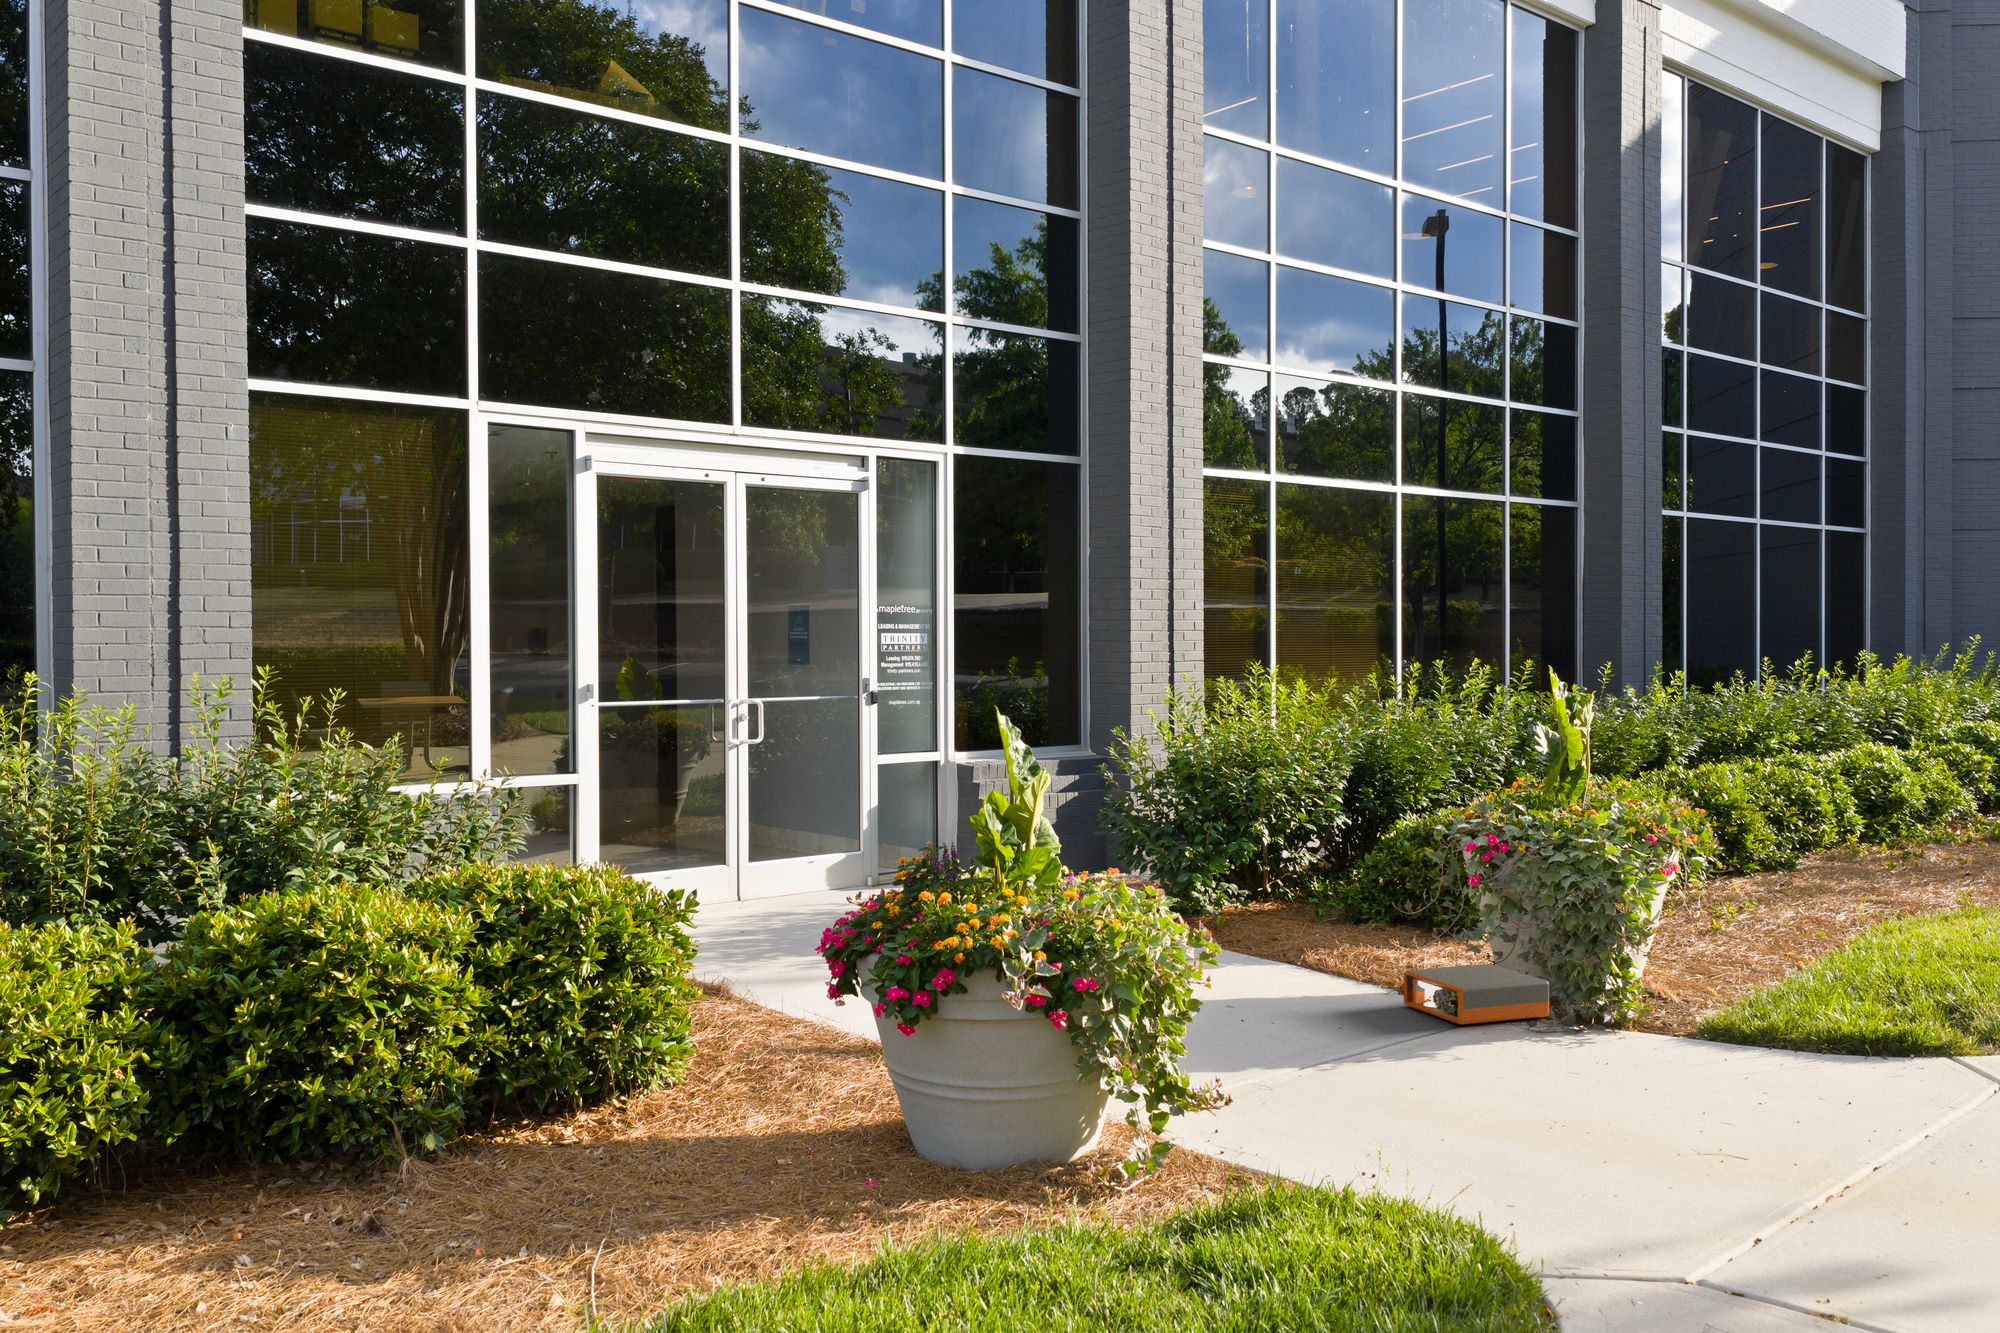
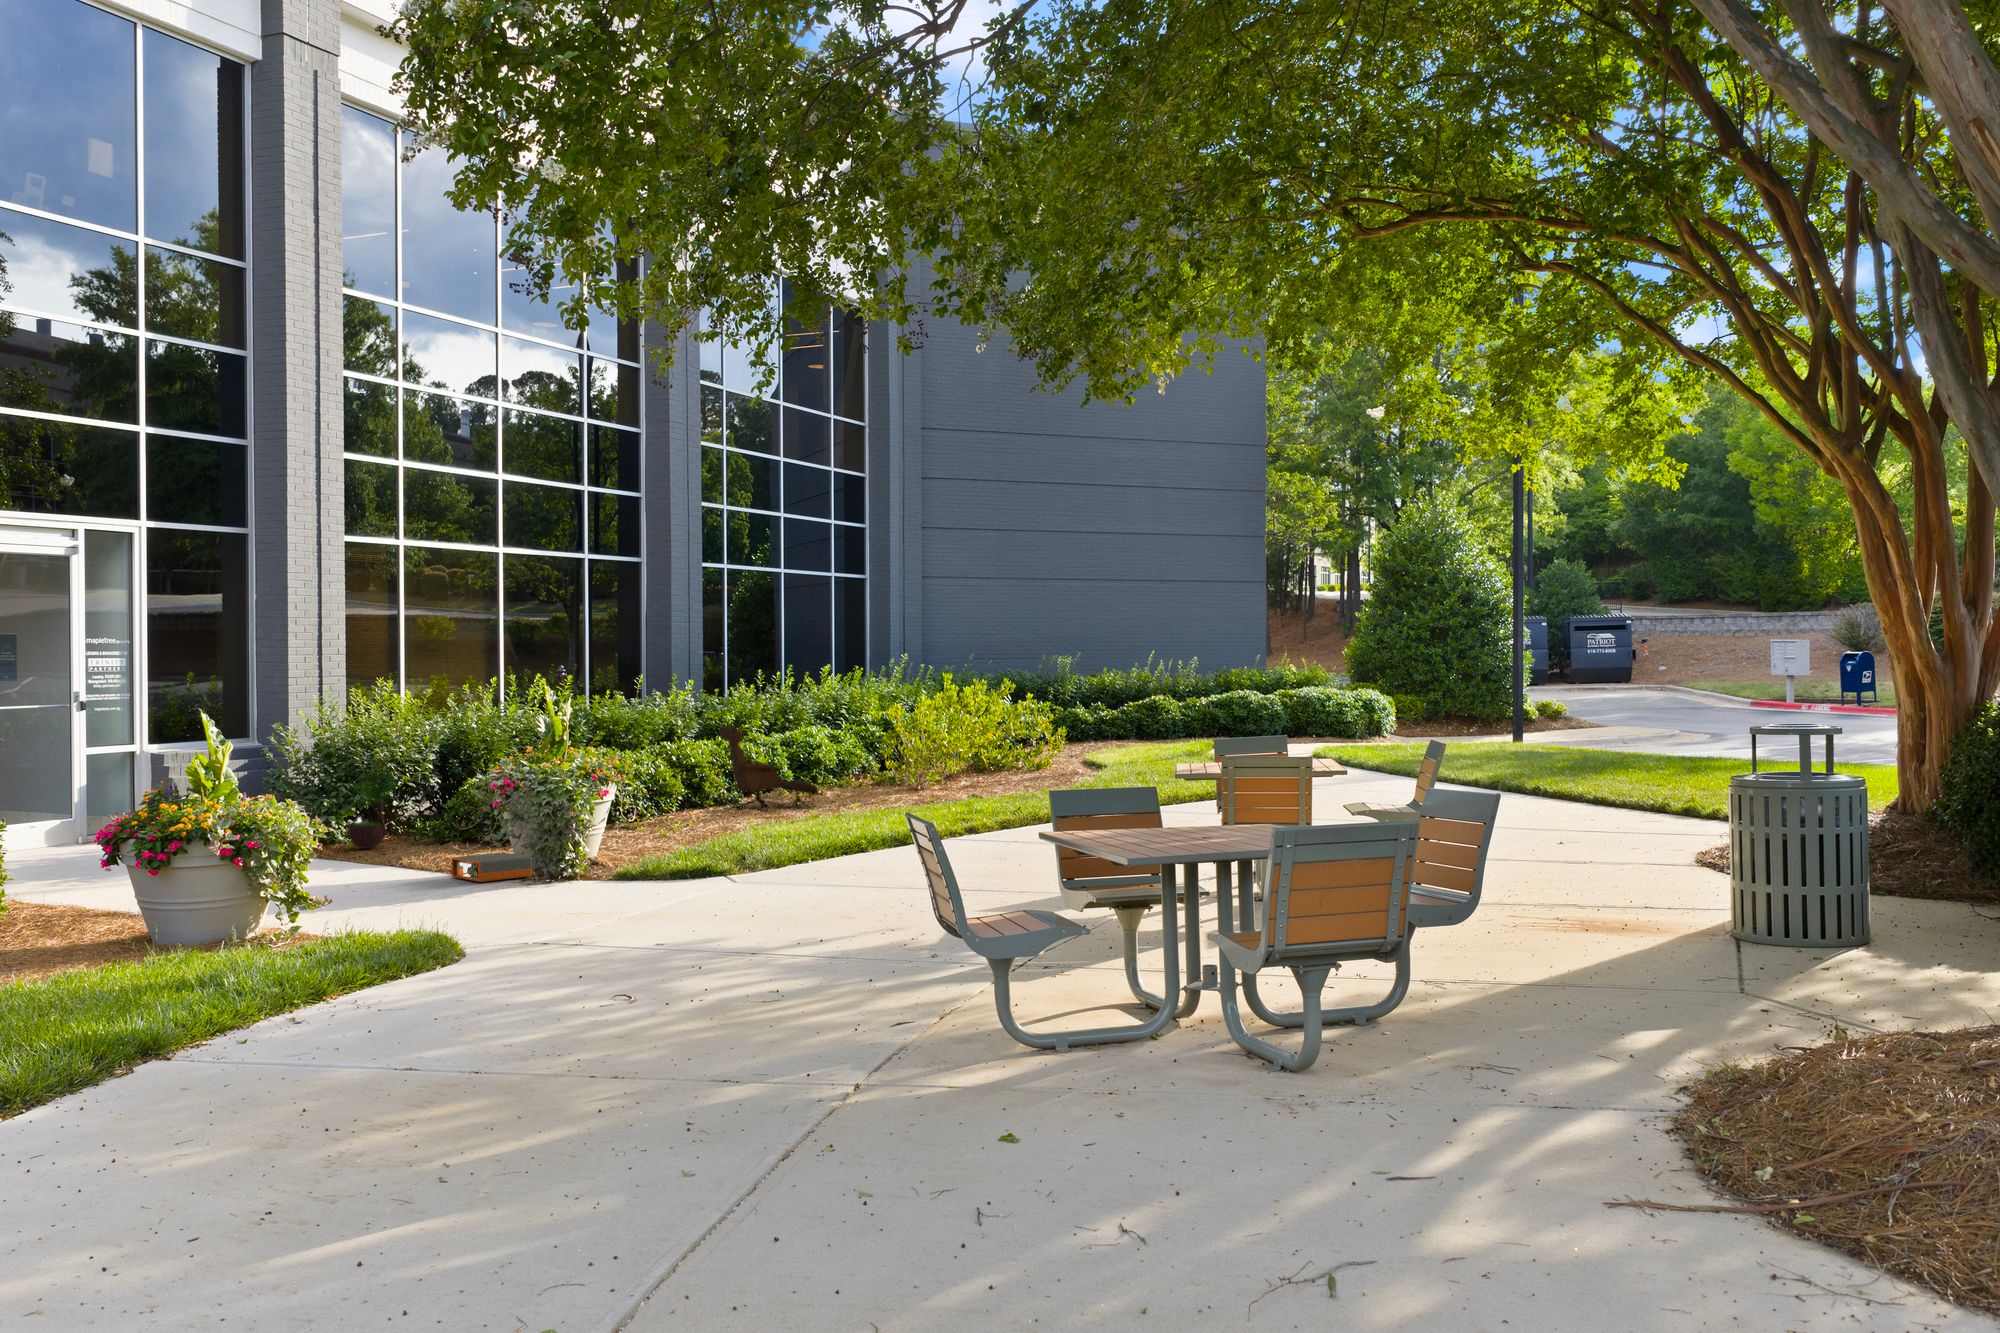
lounge chair: none [1758,742,1935,881] -> present [721,726,818,811]
potted tree: none [1219,793,1291,924] -> present [348,772,394,849]

